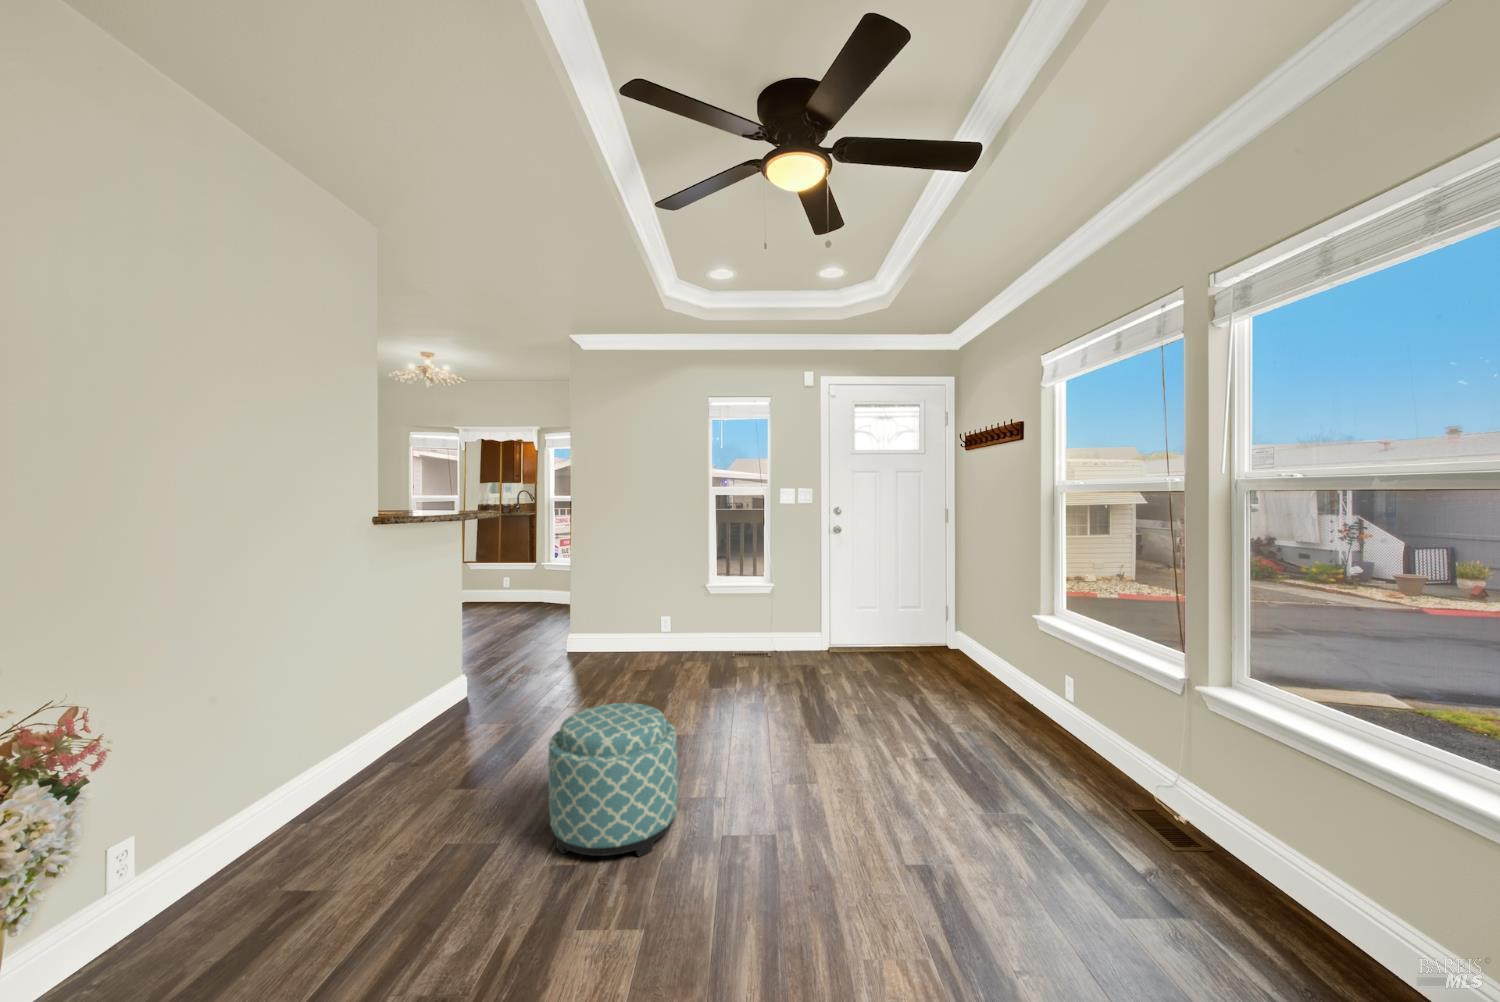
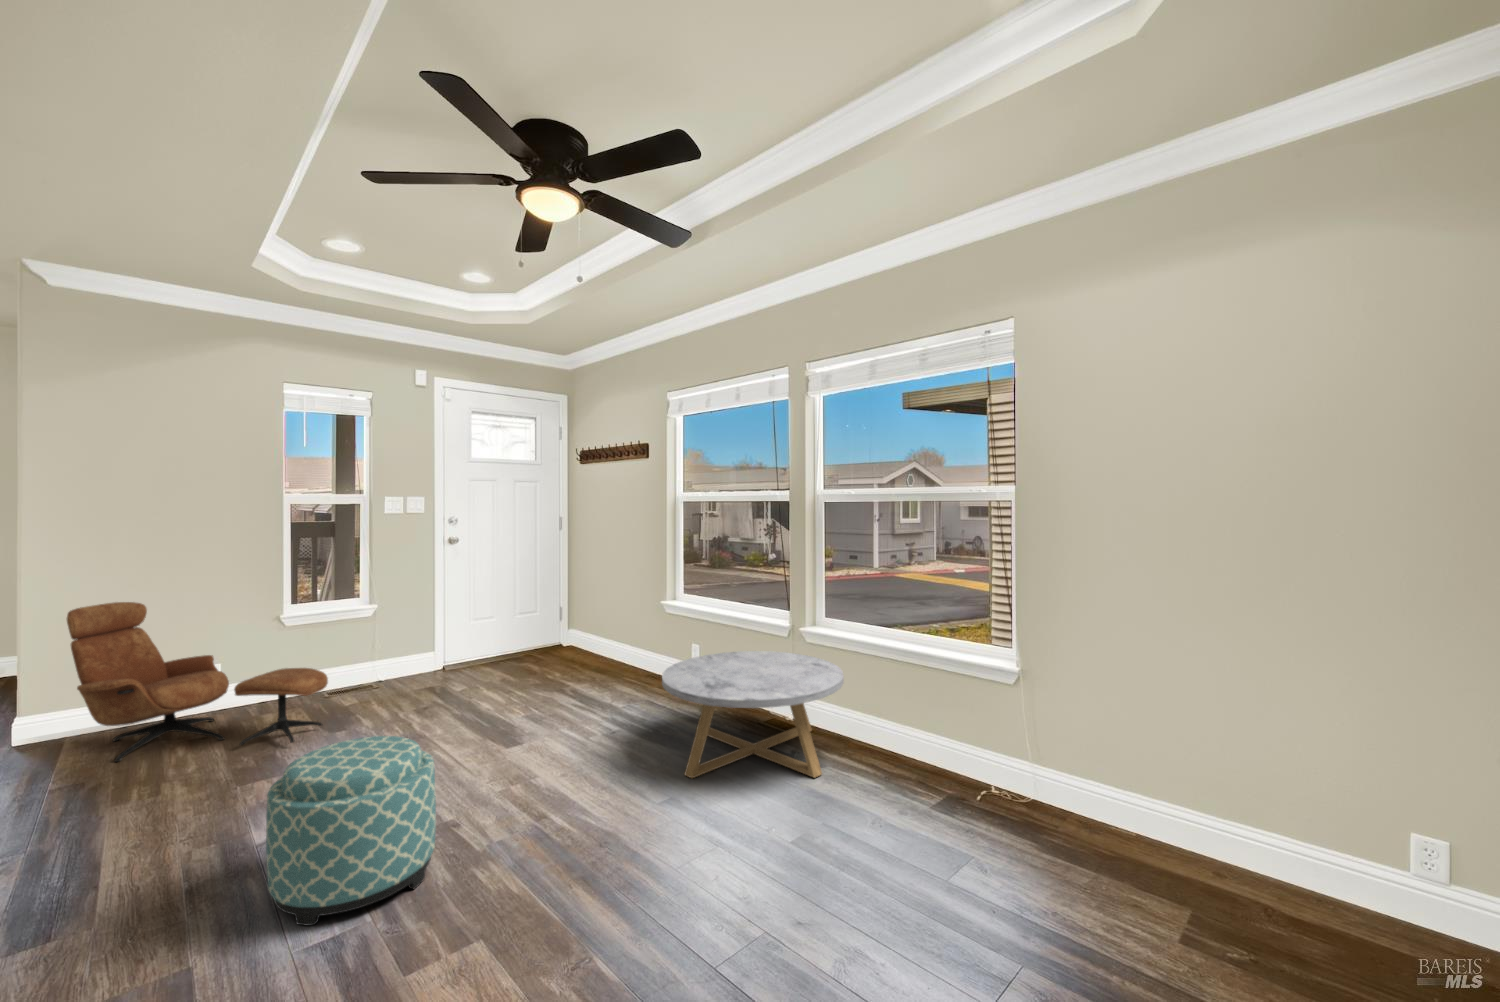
lounge chair: none [580,565,709,689] -> present [67,602,328,762]
coffee table: none [949,694,1246,931] -> present [662,651,844,778]

